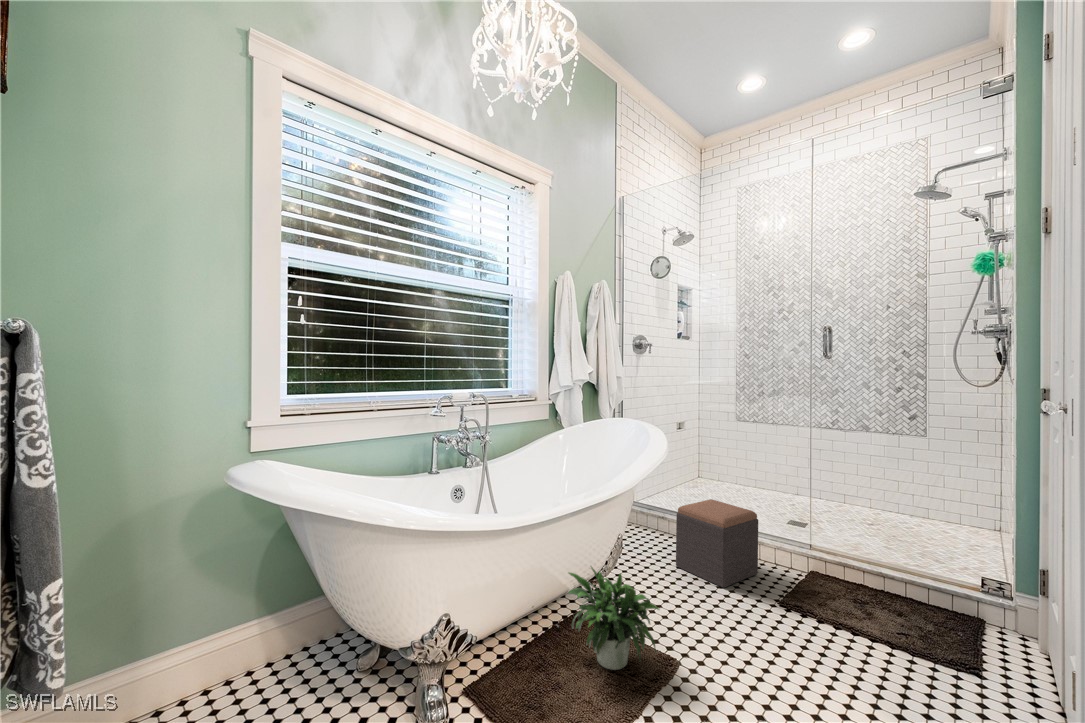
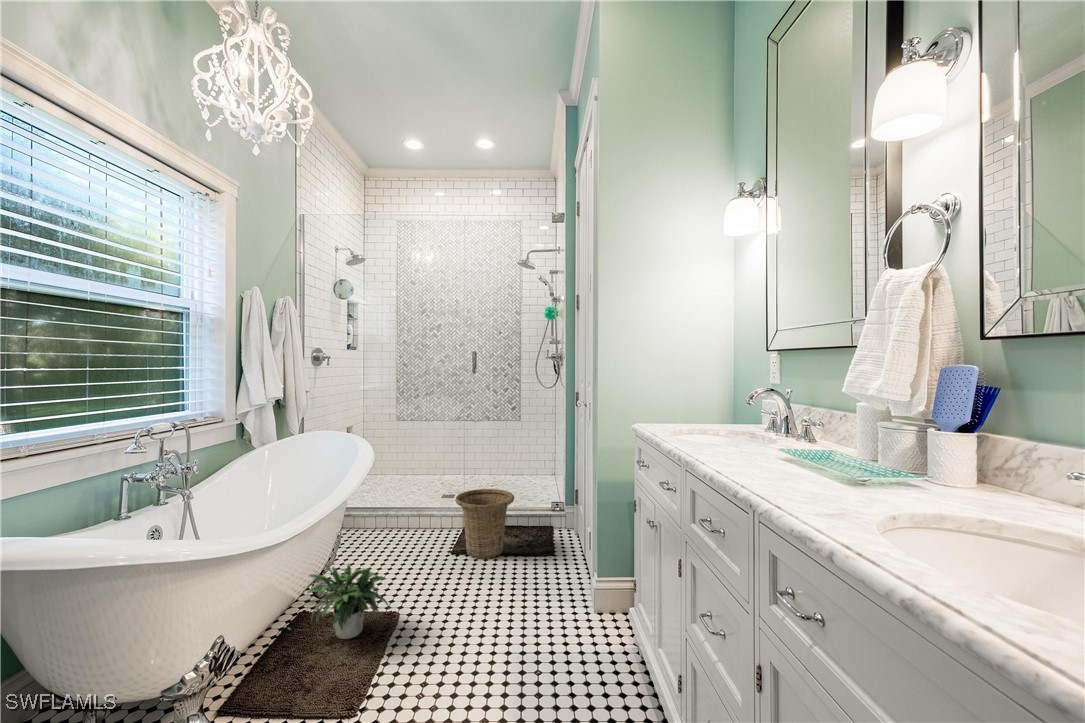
footstool: present [676,499,758,588] -> none [369,490,431,555]
basket: none [787,523,891,636] -> present [455,489,514,559]

